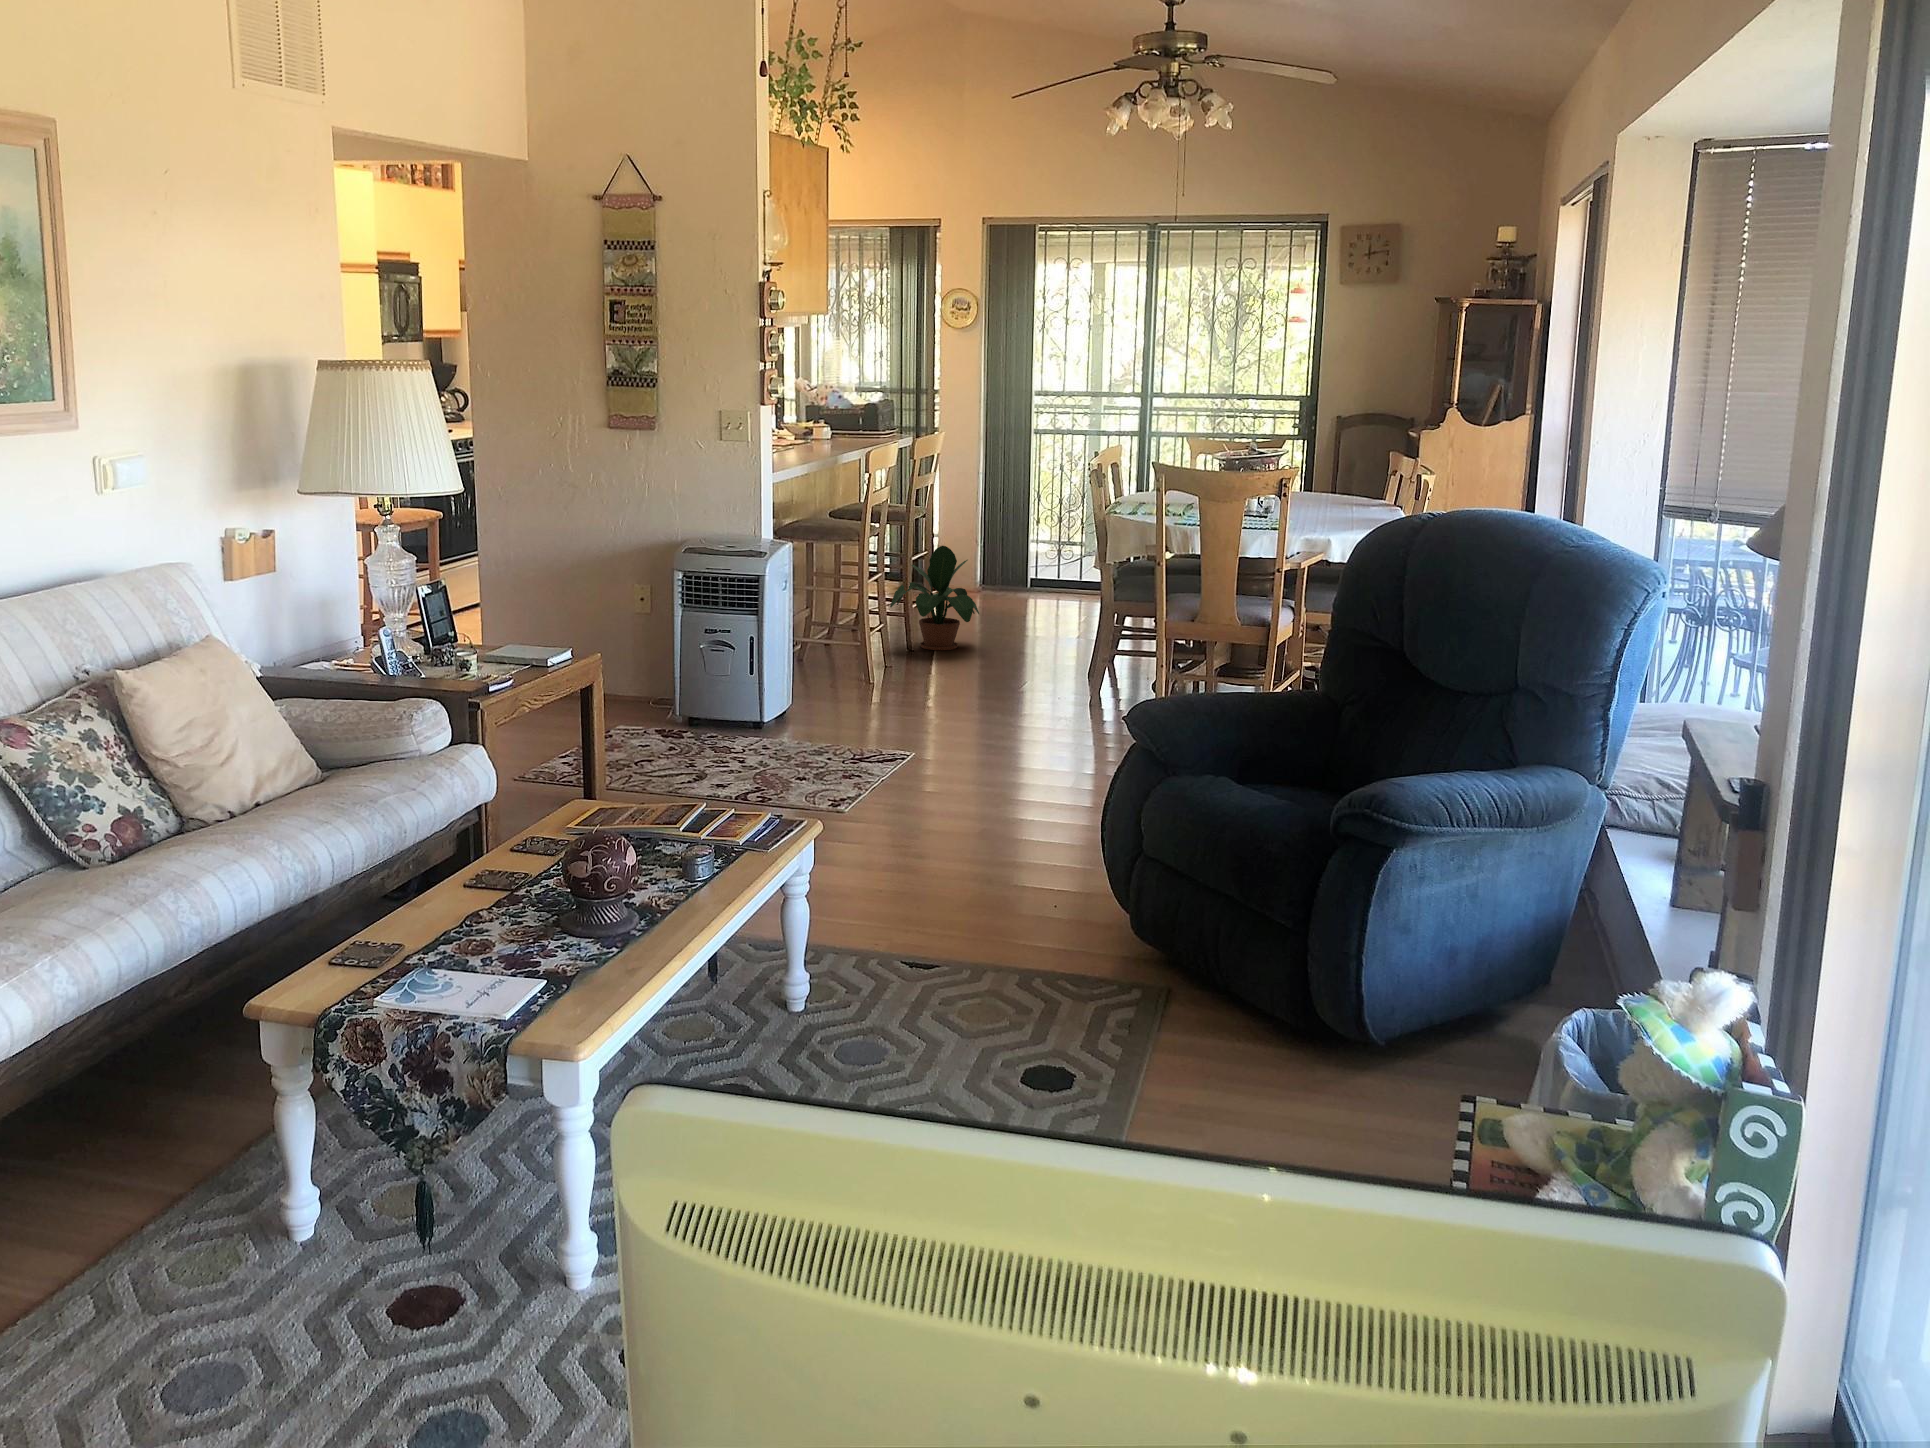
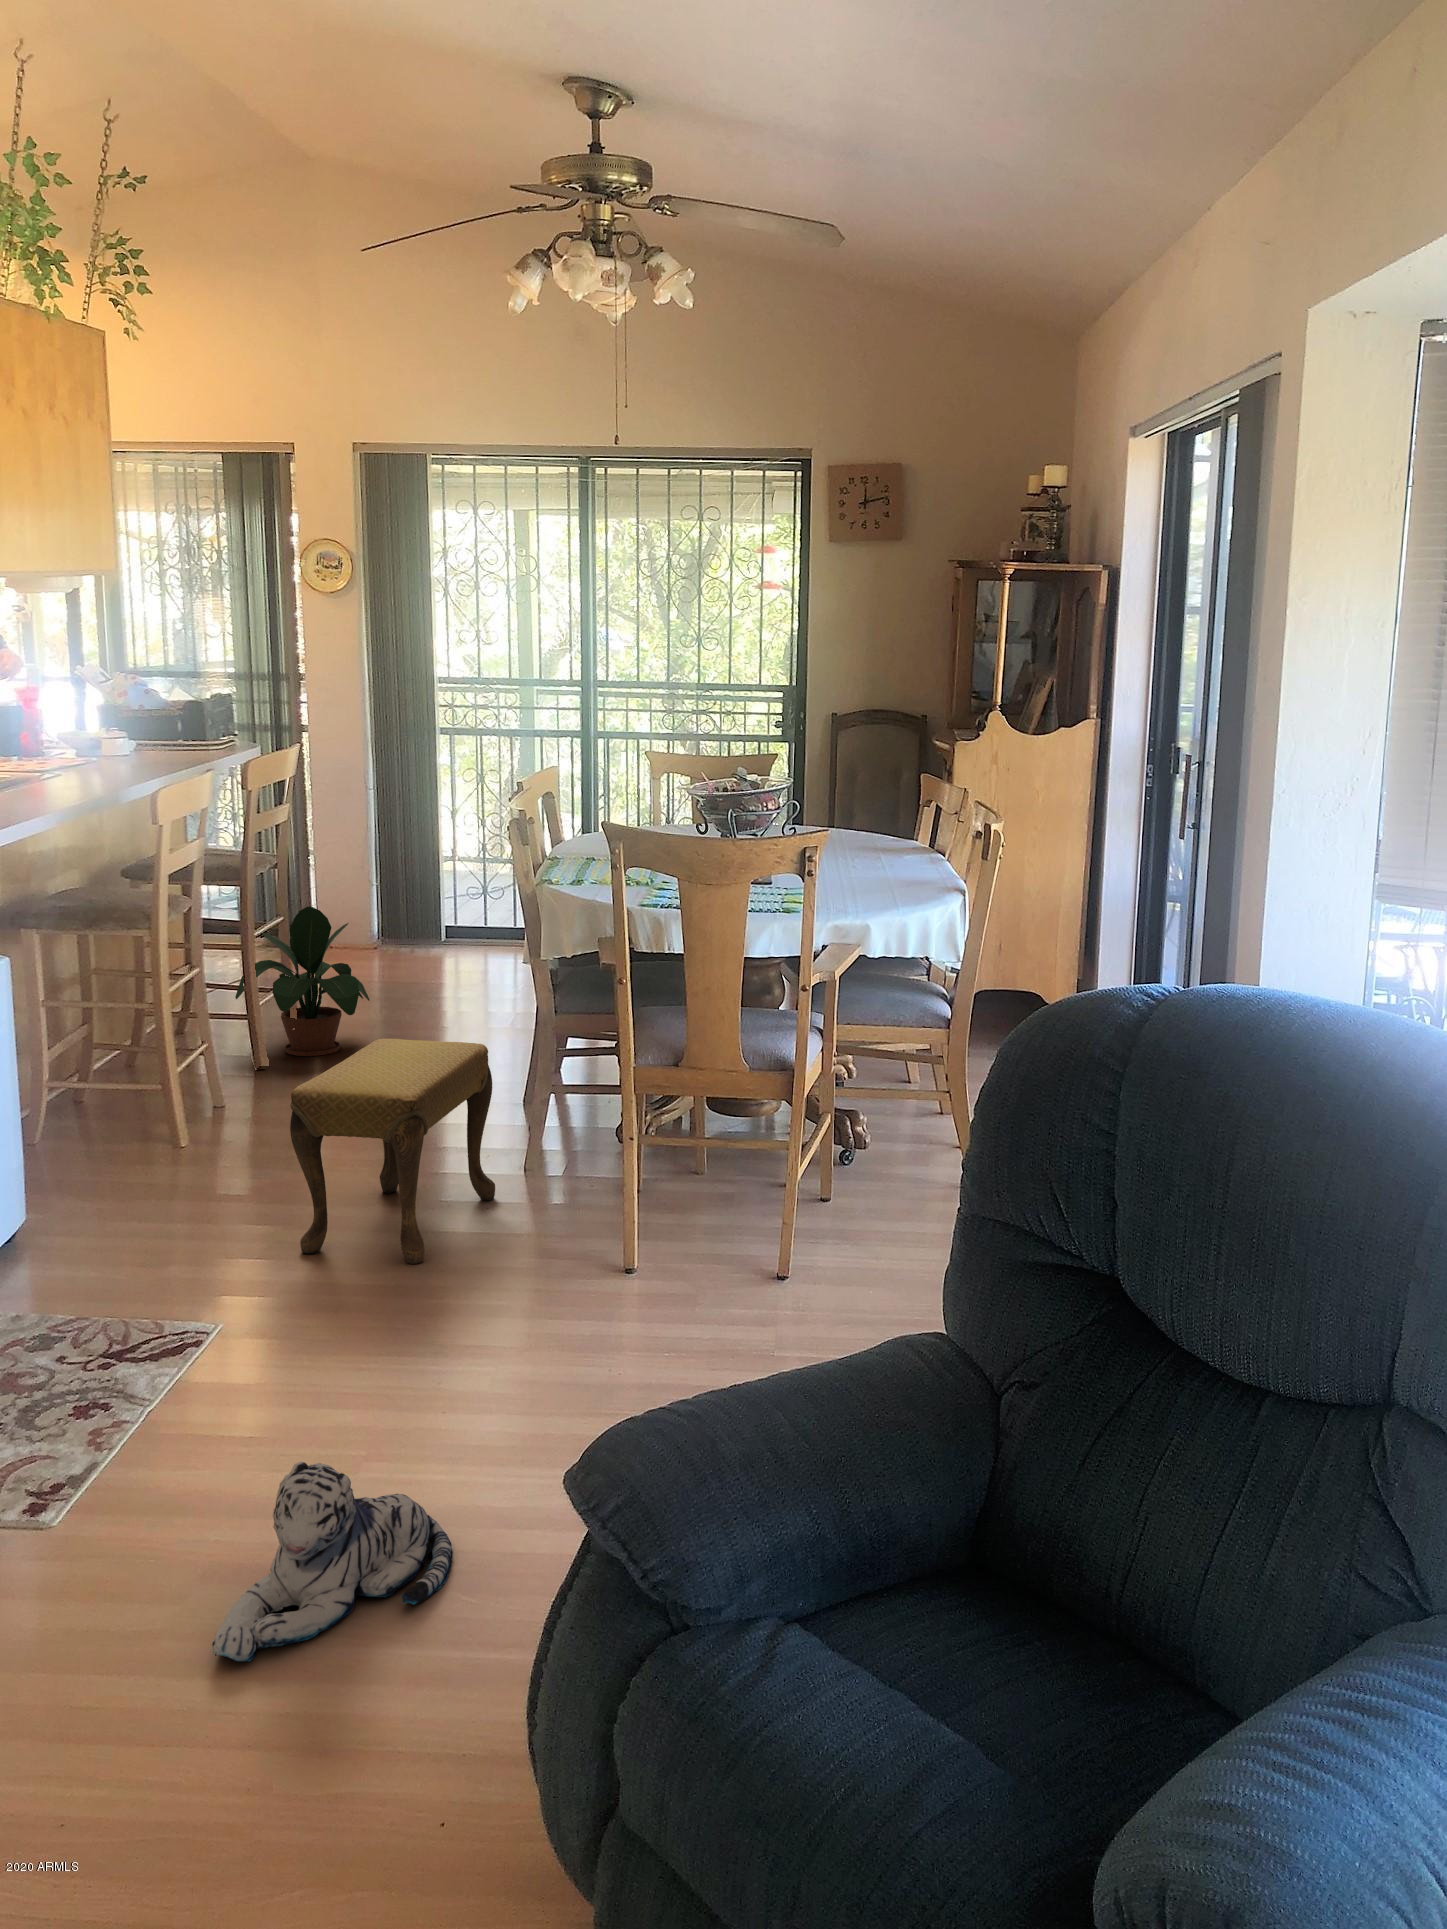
footstool: none [941,622,1066,757] -> present [290,1039,495,1264]
plush toy: none [915,804,1039,899] -> present [212,1462,453,1661]

